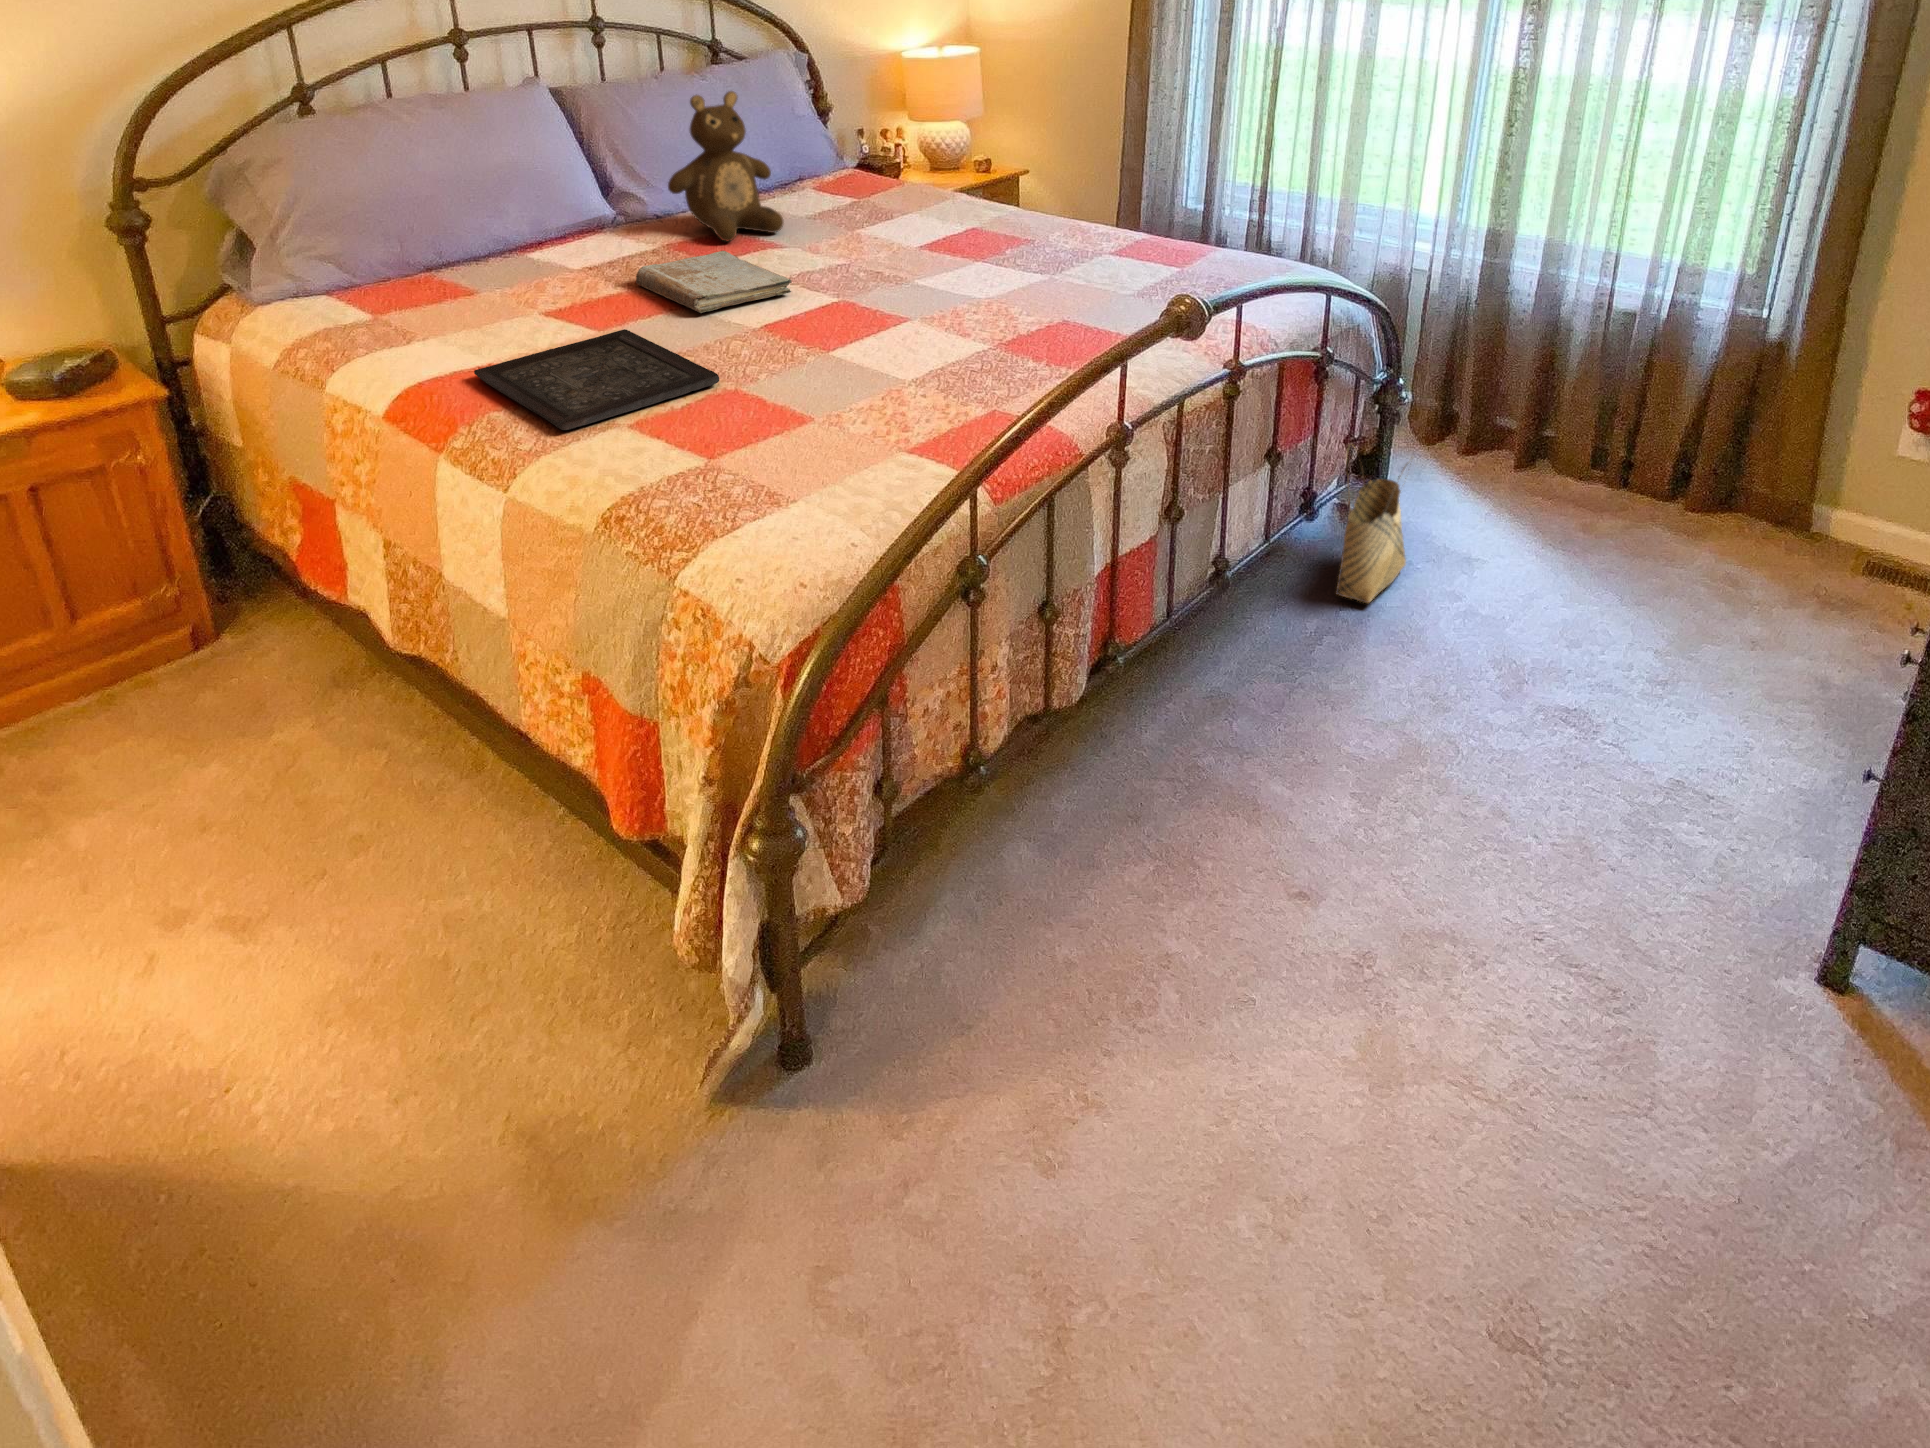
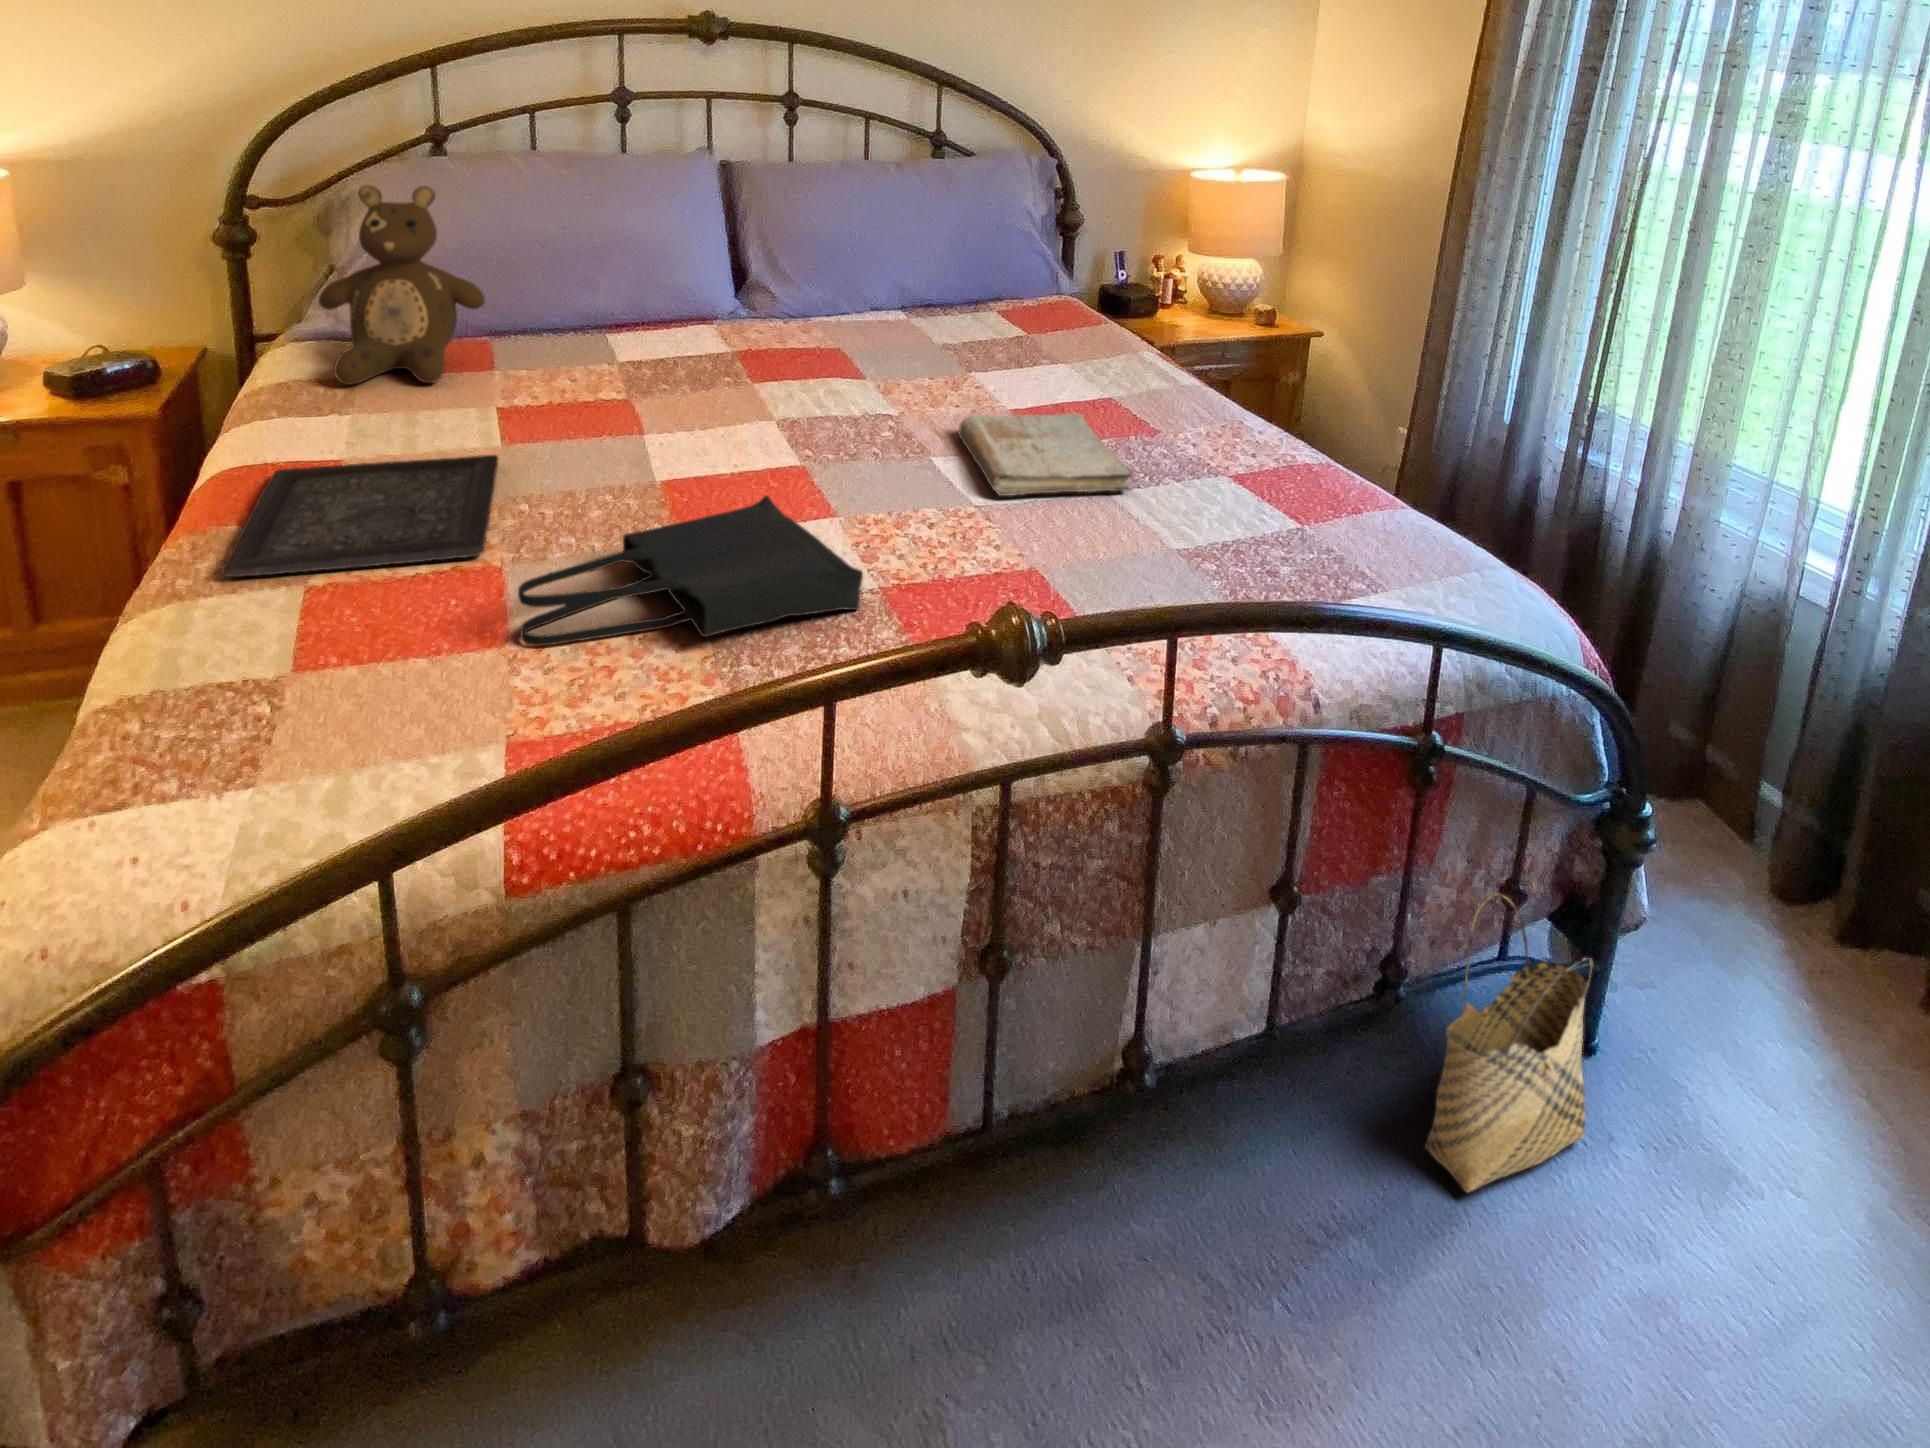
teddy bear: present [668,91,784,242] -> present [318,185,485,385]
book: present [636,251,791,313] -> present [959,413,1133,496]
tote bag: none [817,306,1000,414] -> present [518,496,863,646]

